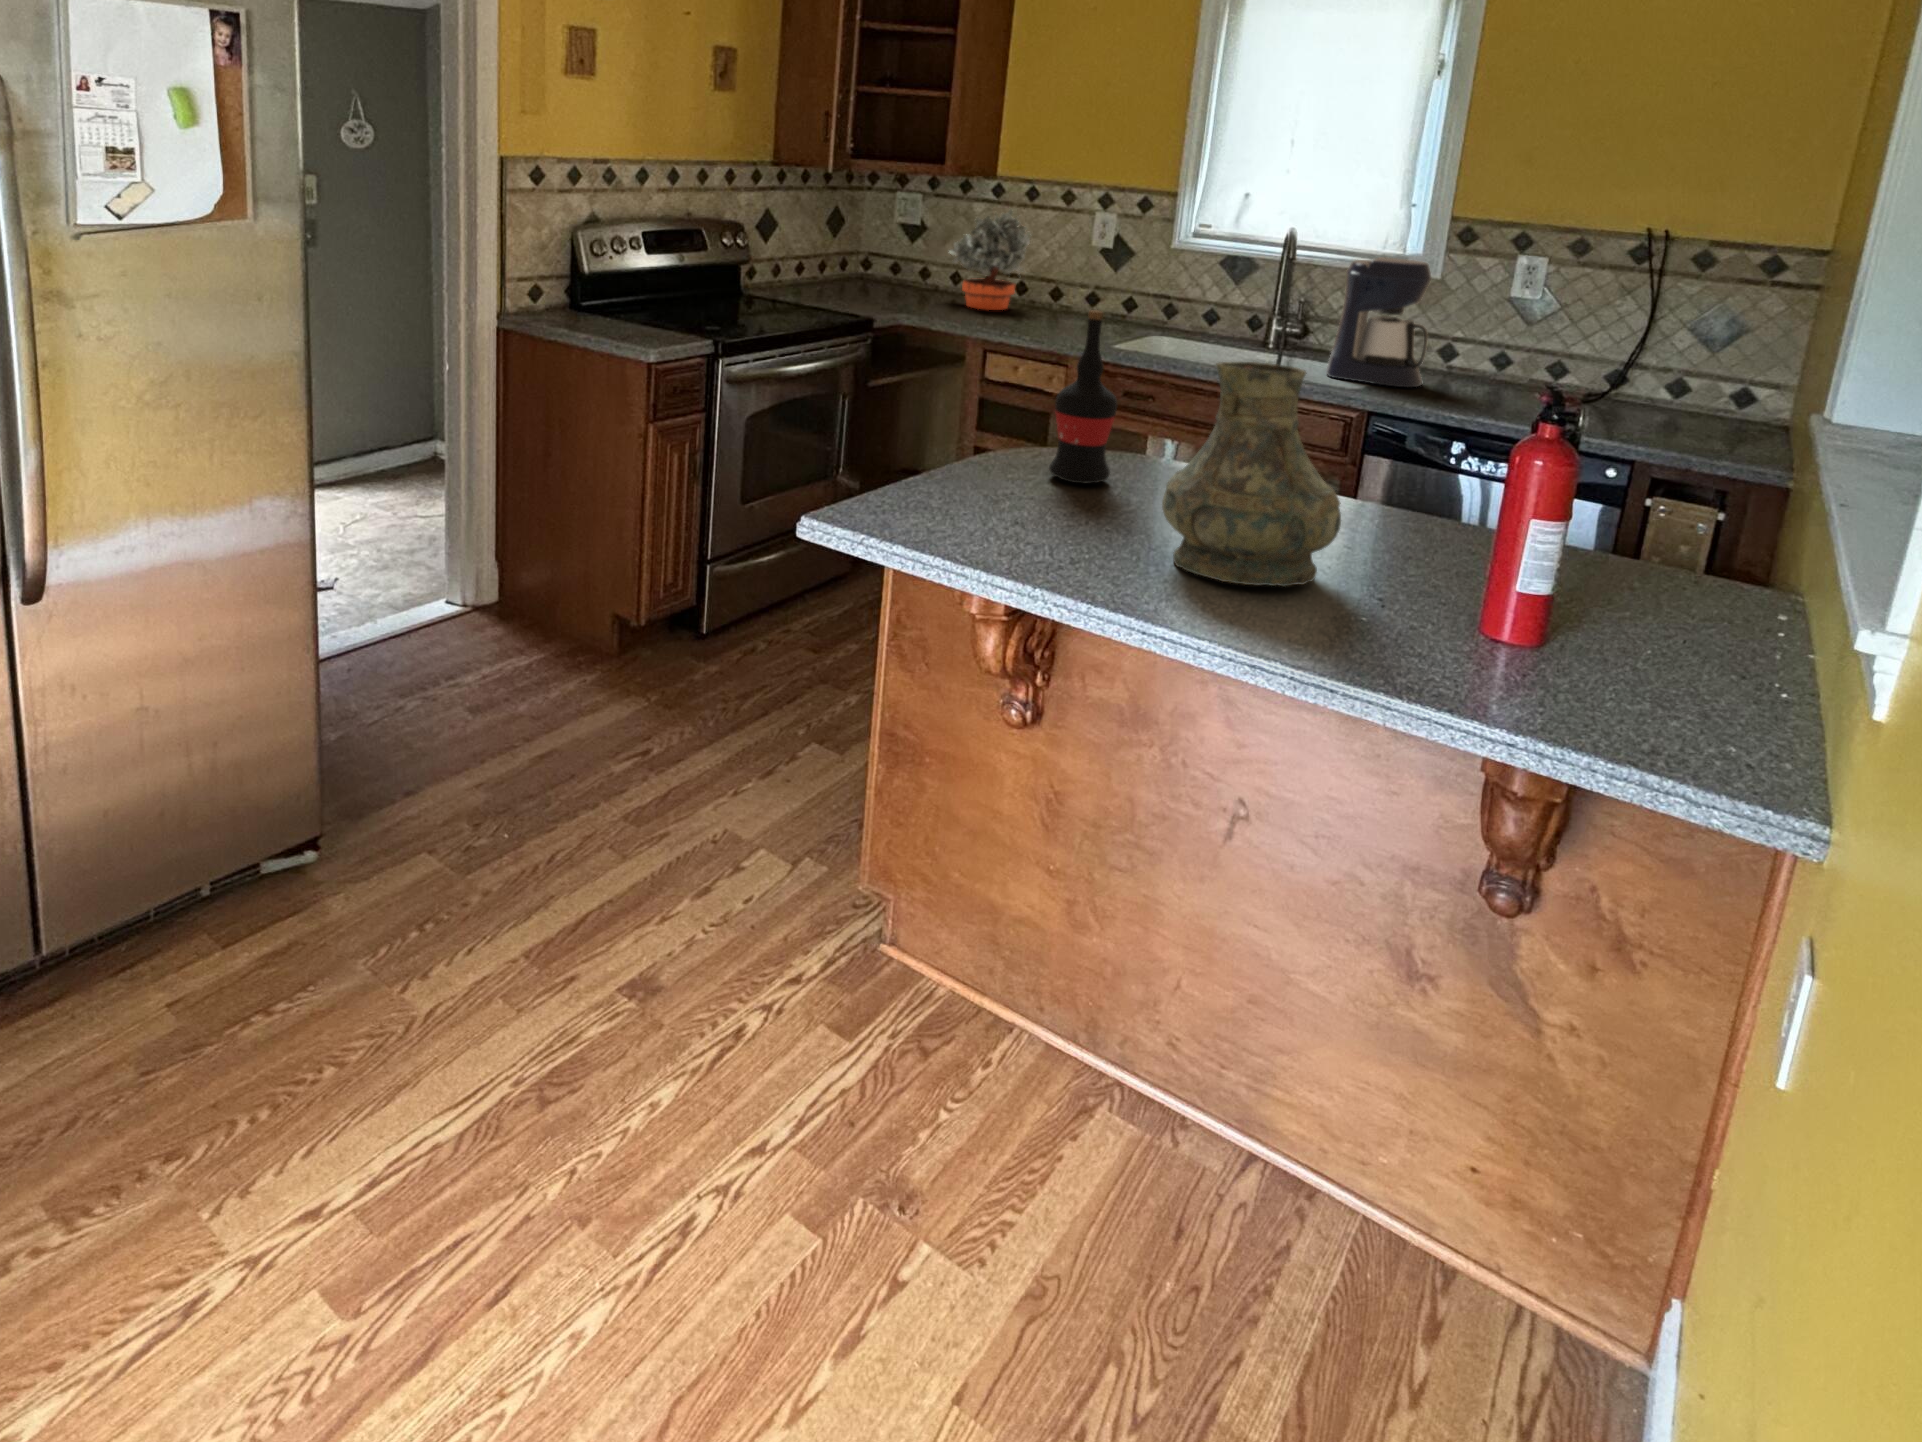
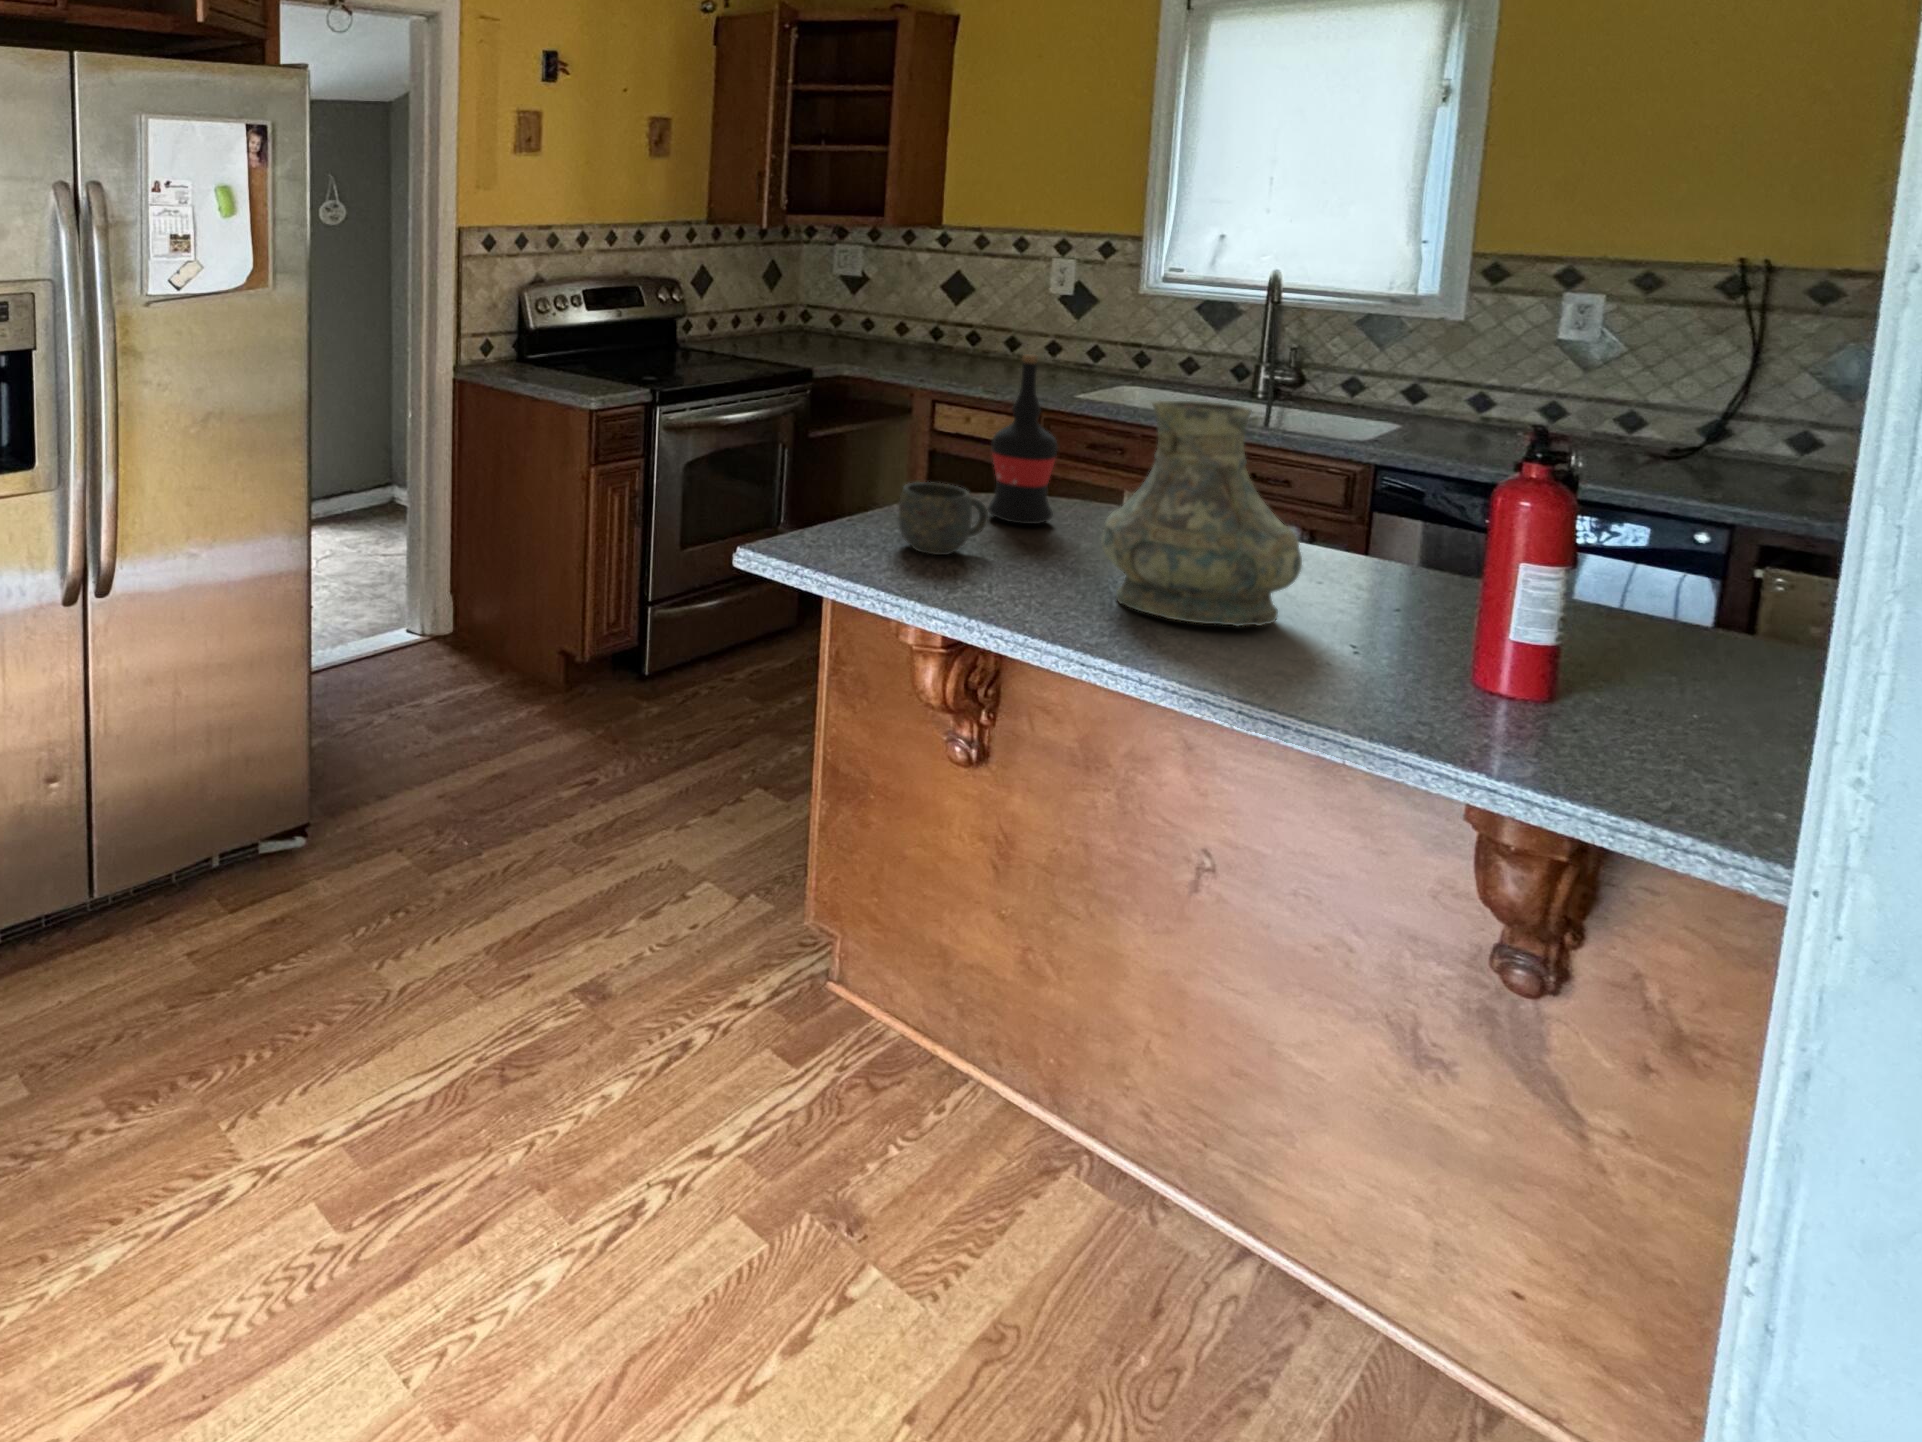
potted plant: present [950,210,1031,310] -> none [892,259,980,360]
coffee maker: present [1326,257,1431,387] -> none [1322,298,1447,438]
mug: none [966,445,1053,520] -> present [899,482,988,555]

